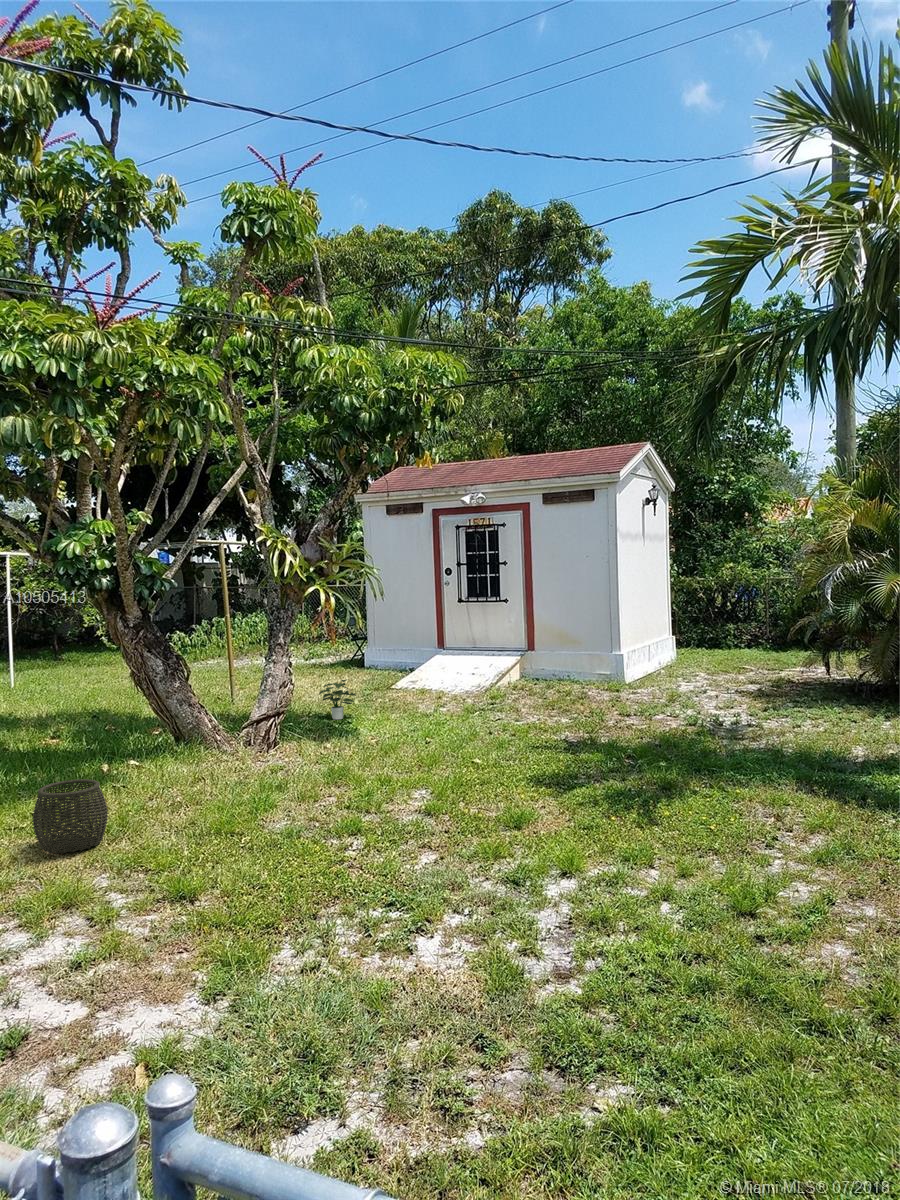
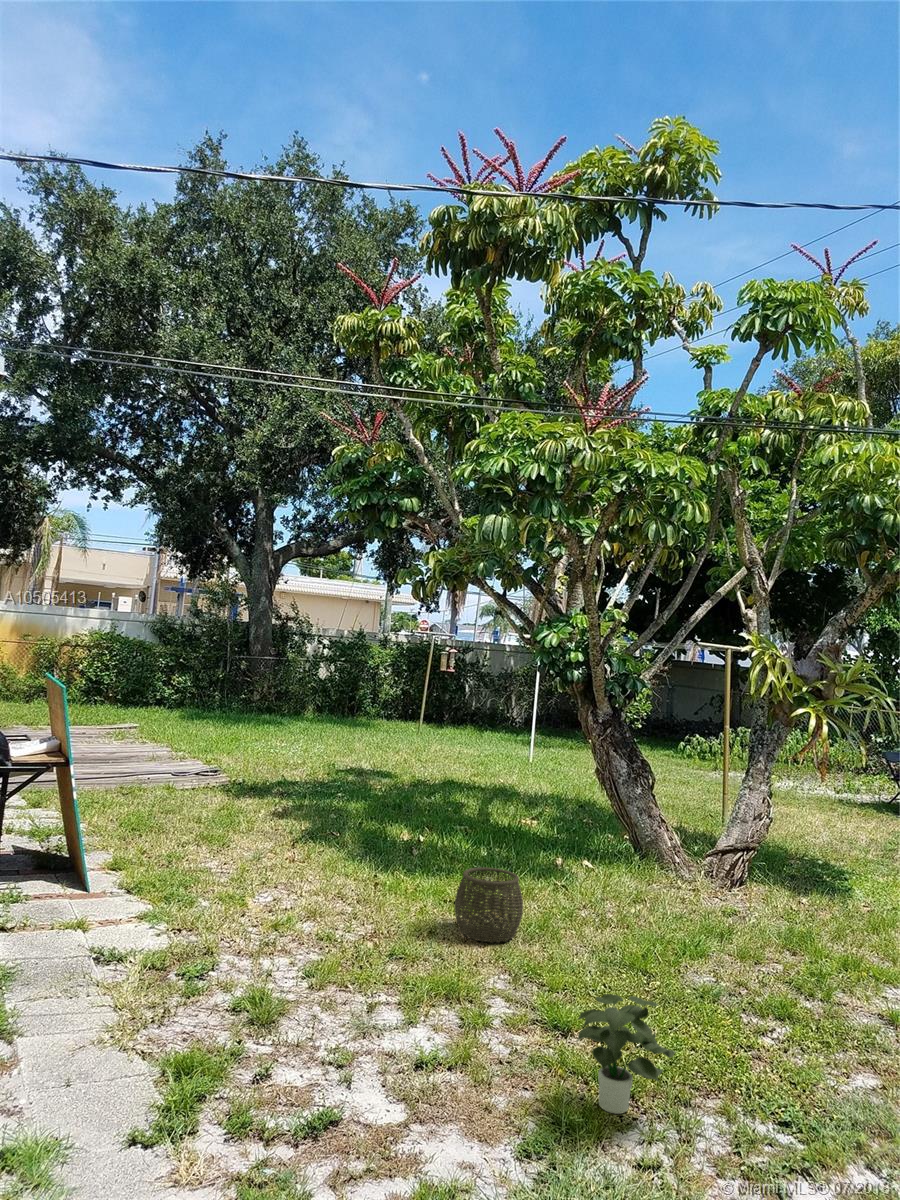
potted plant: present [319,679,356,720] -> present [577,994,676,1114]

